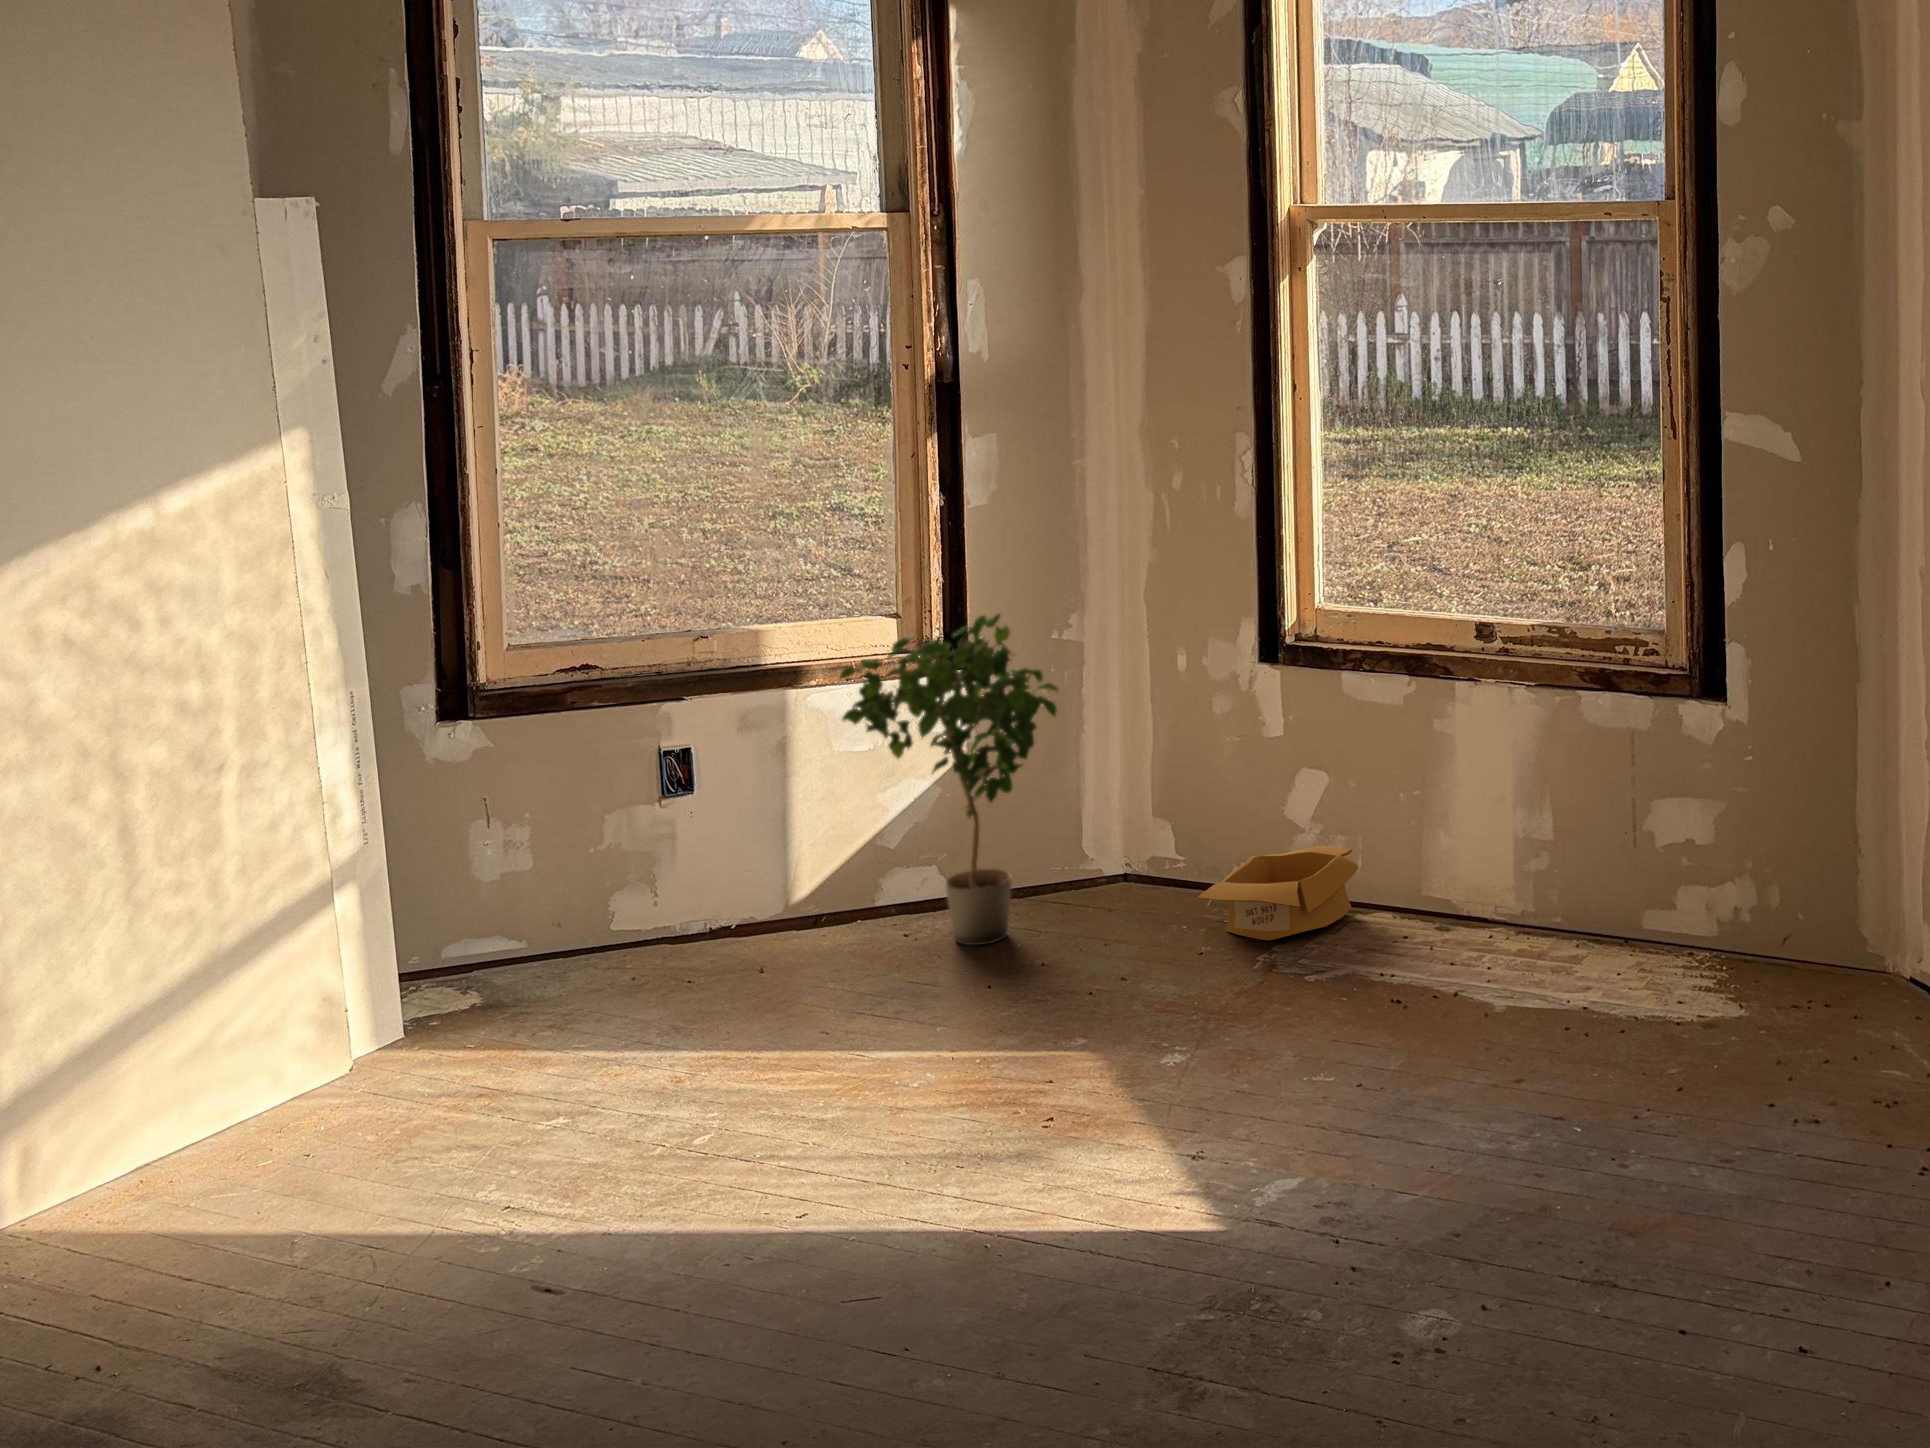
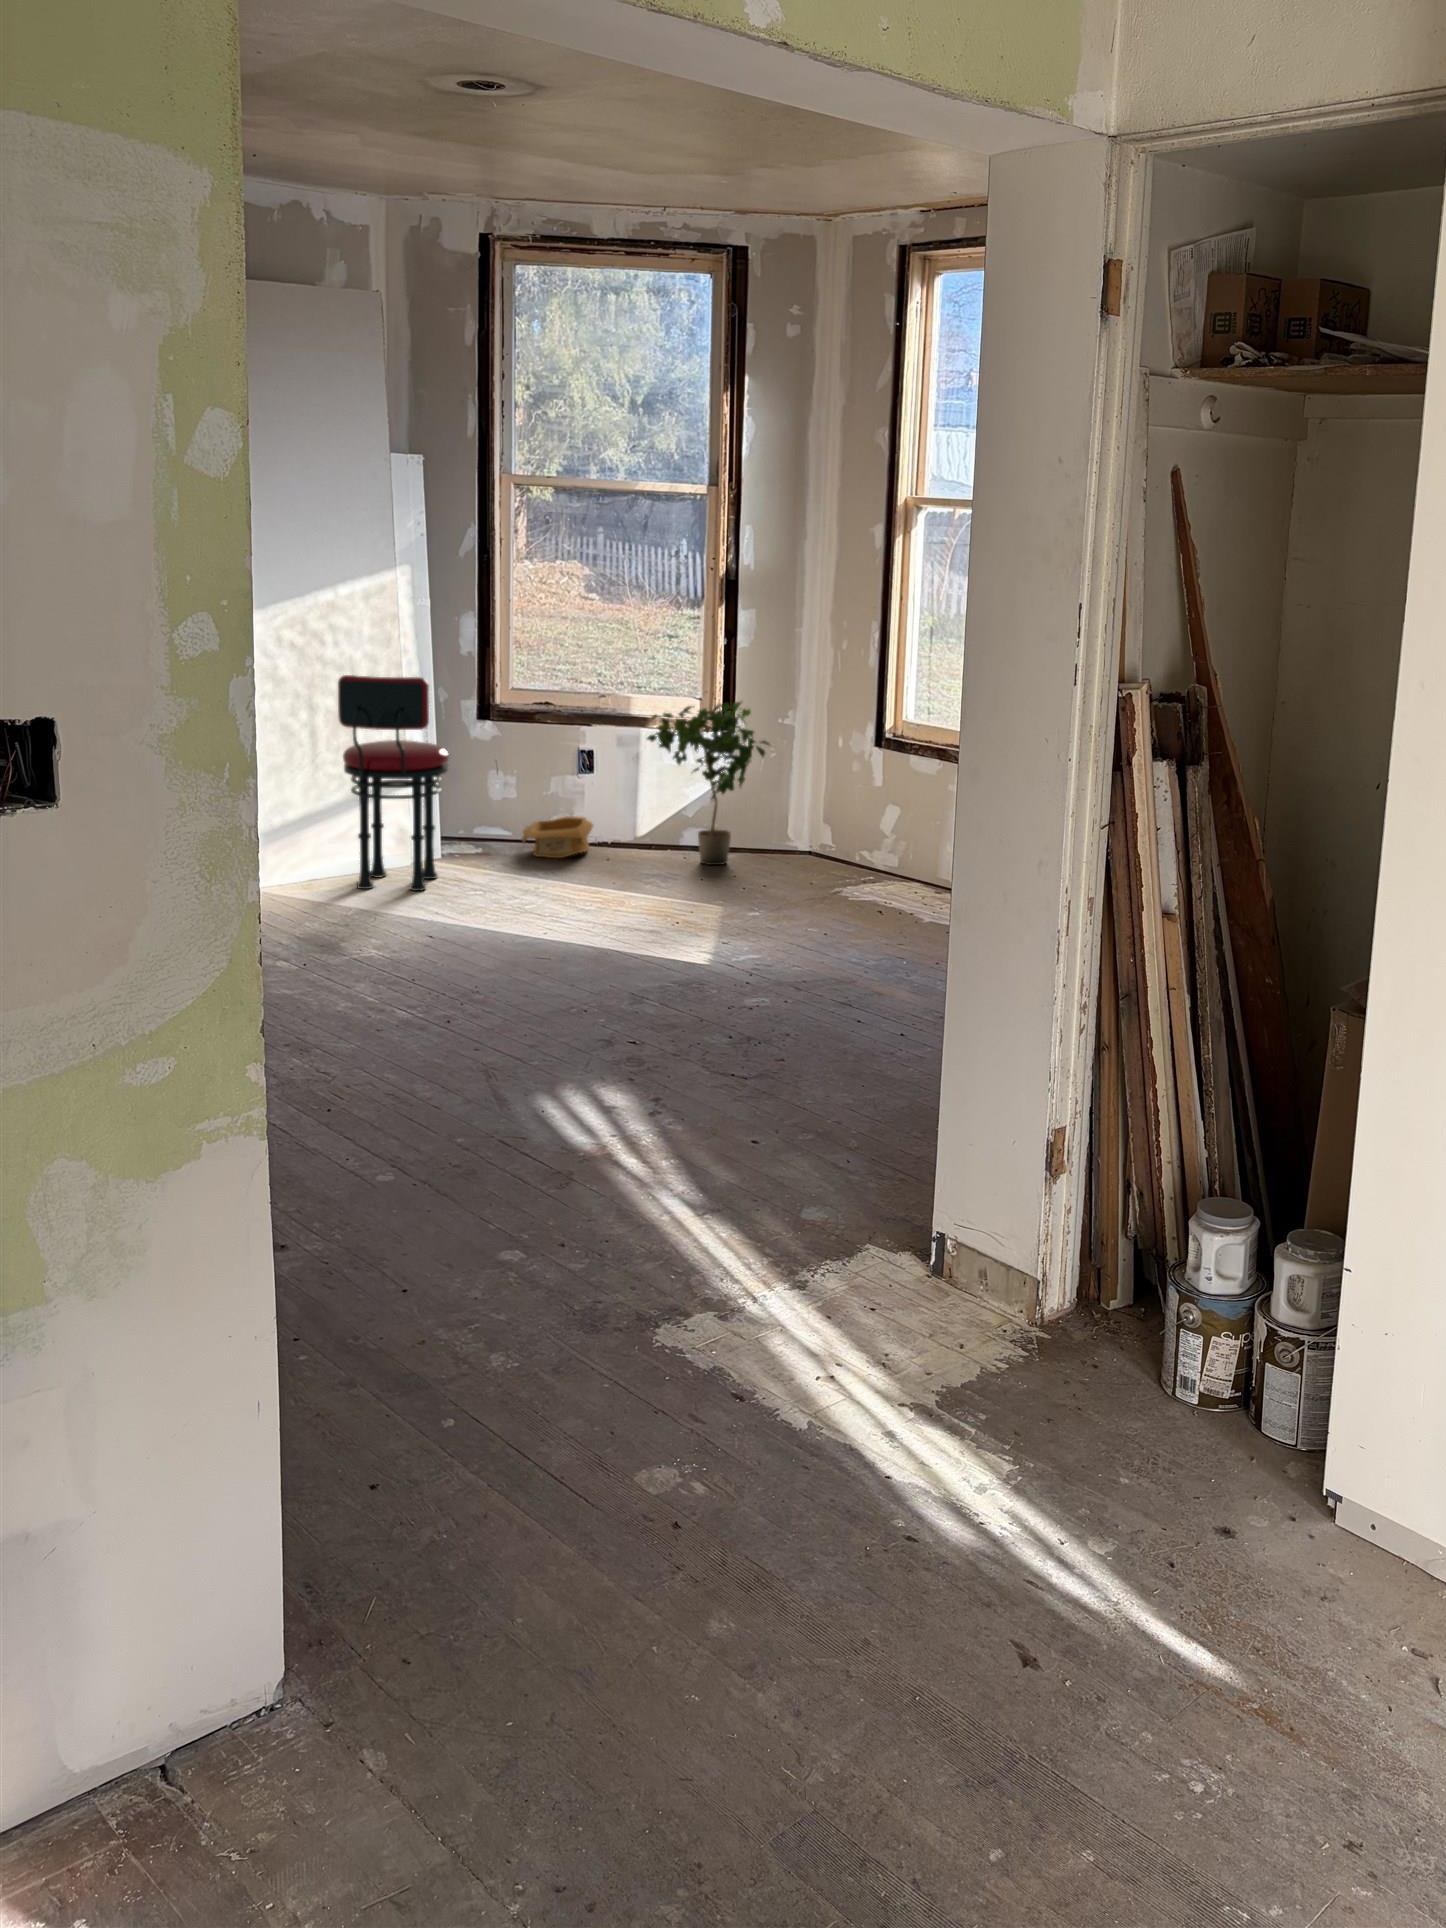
stool: none [199,677,458,1175] -> present [338,675,449,891]
cardboard box: present [1198,846,1358,940] -> present [522,816,593,858]

